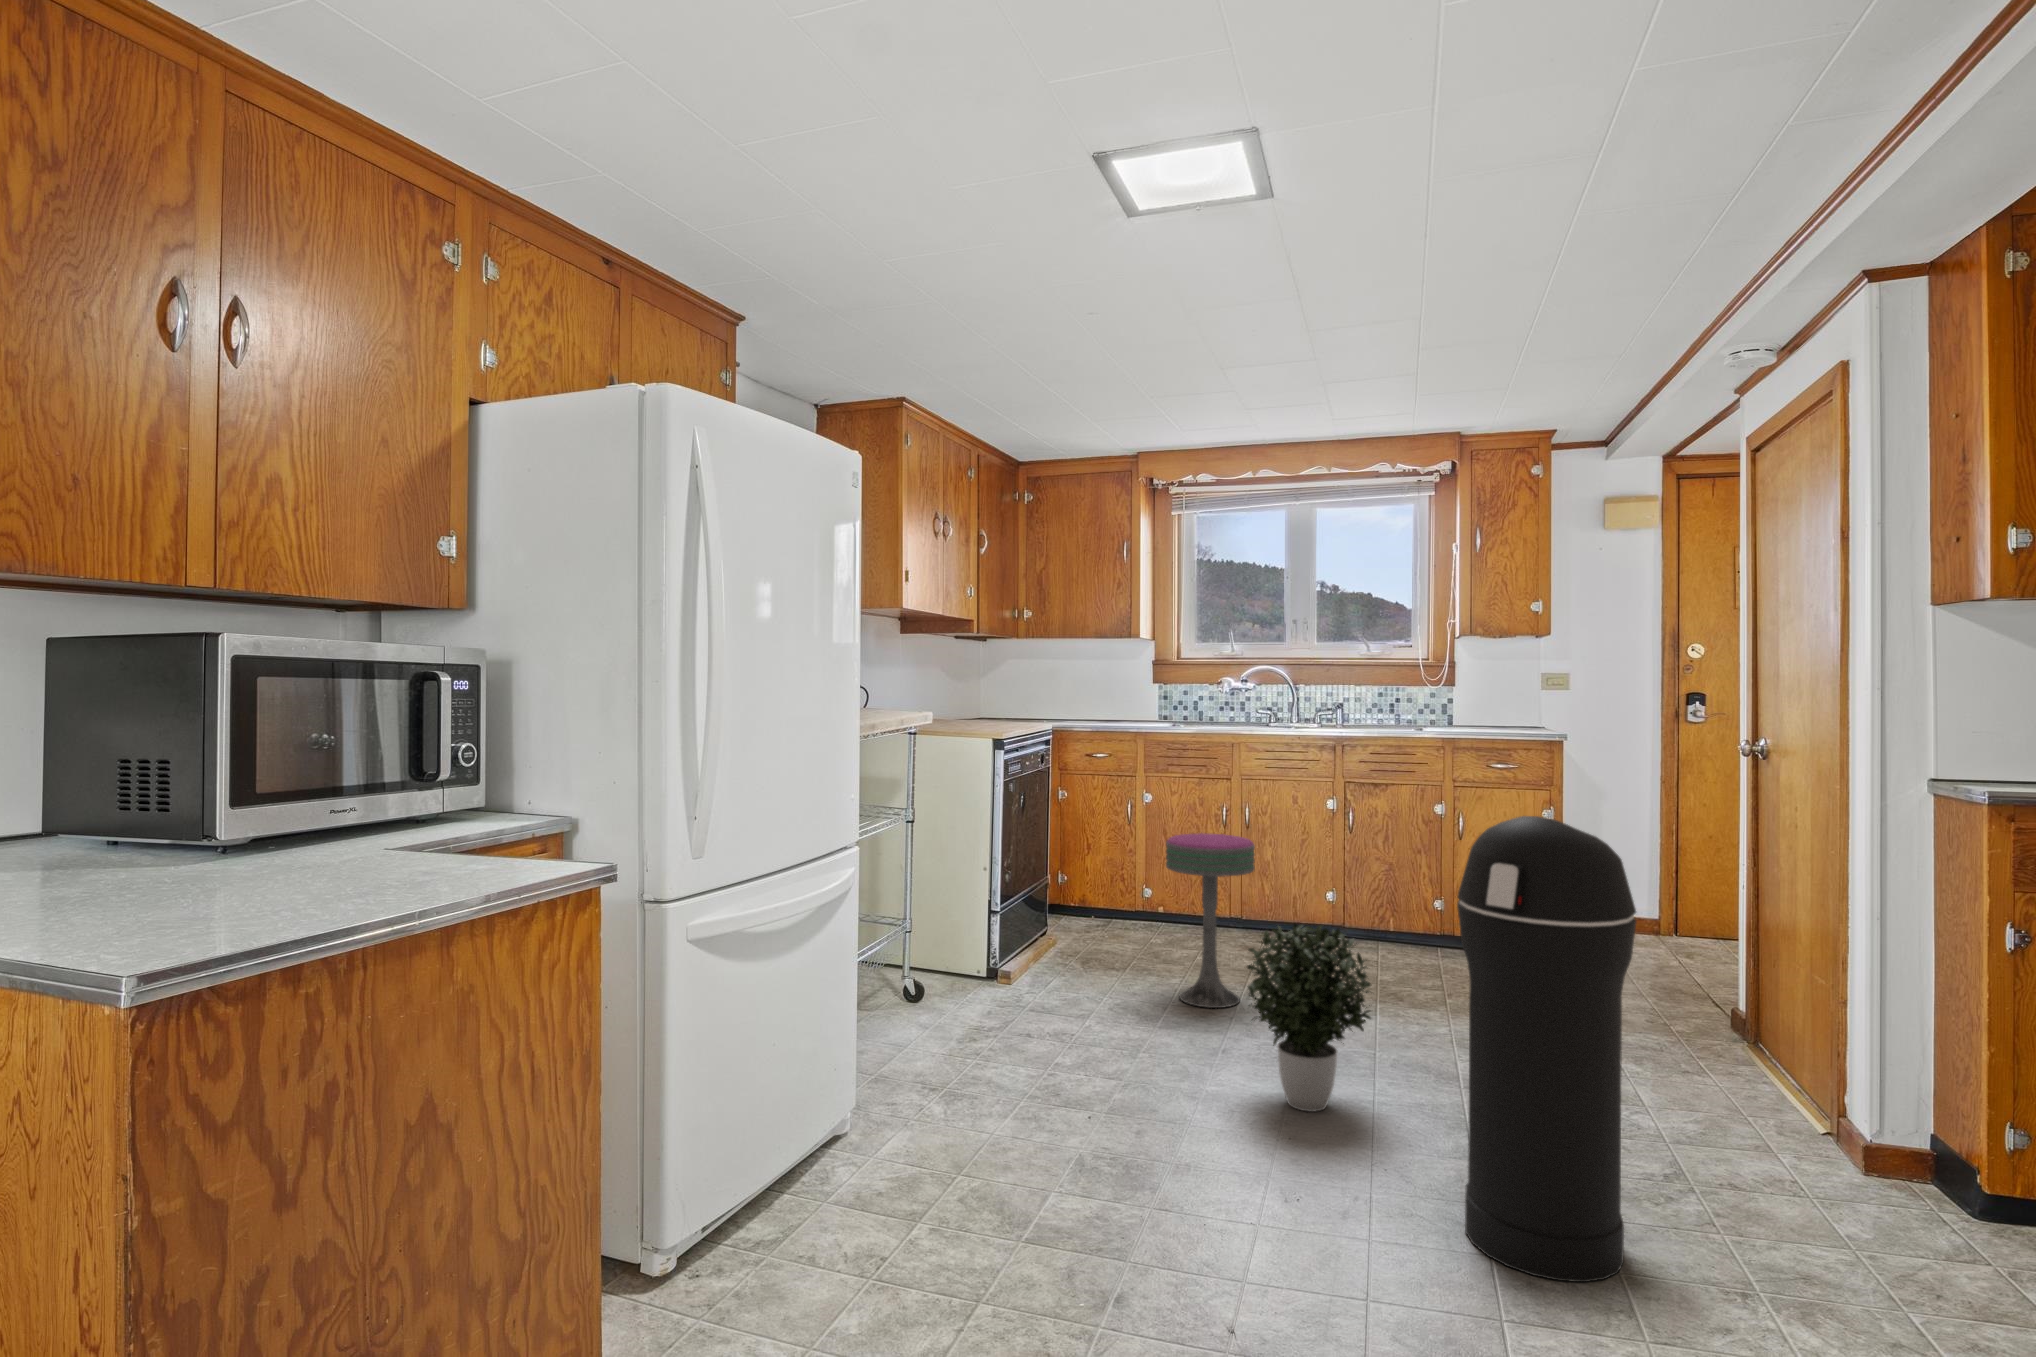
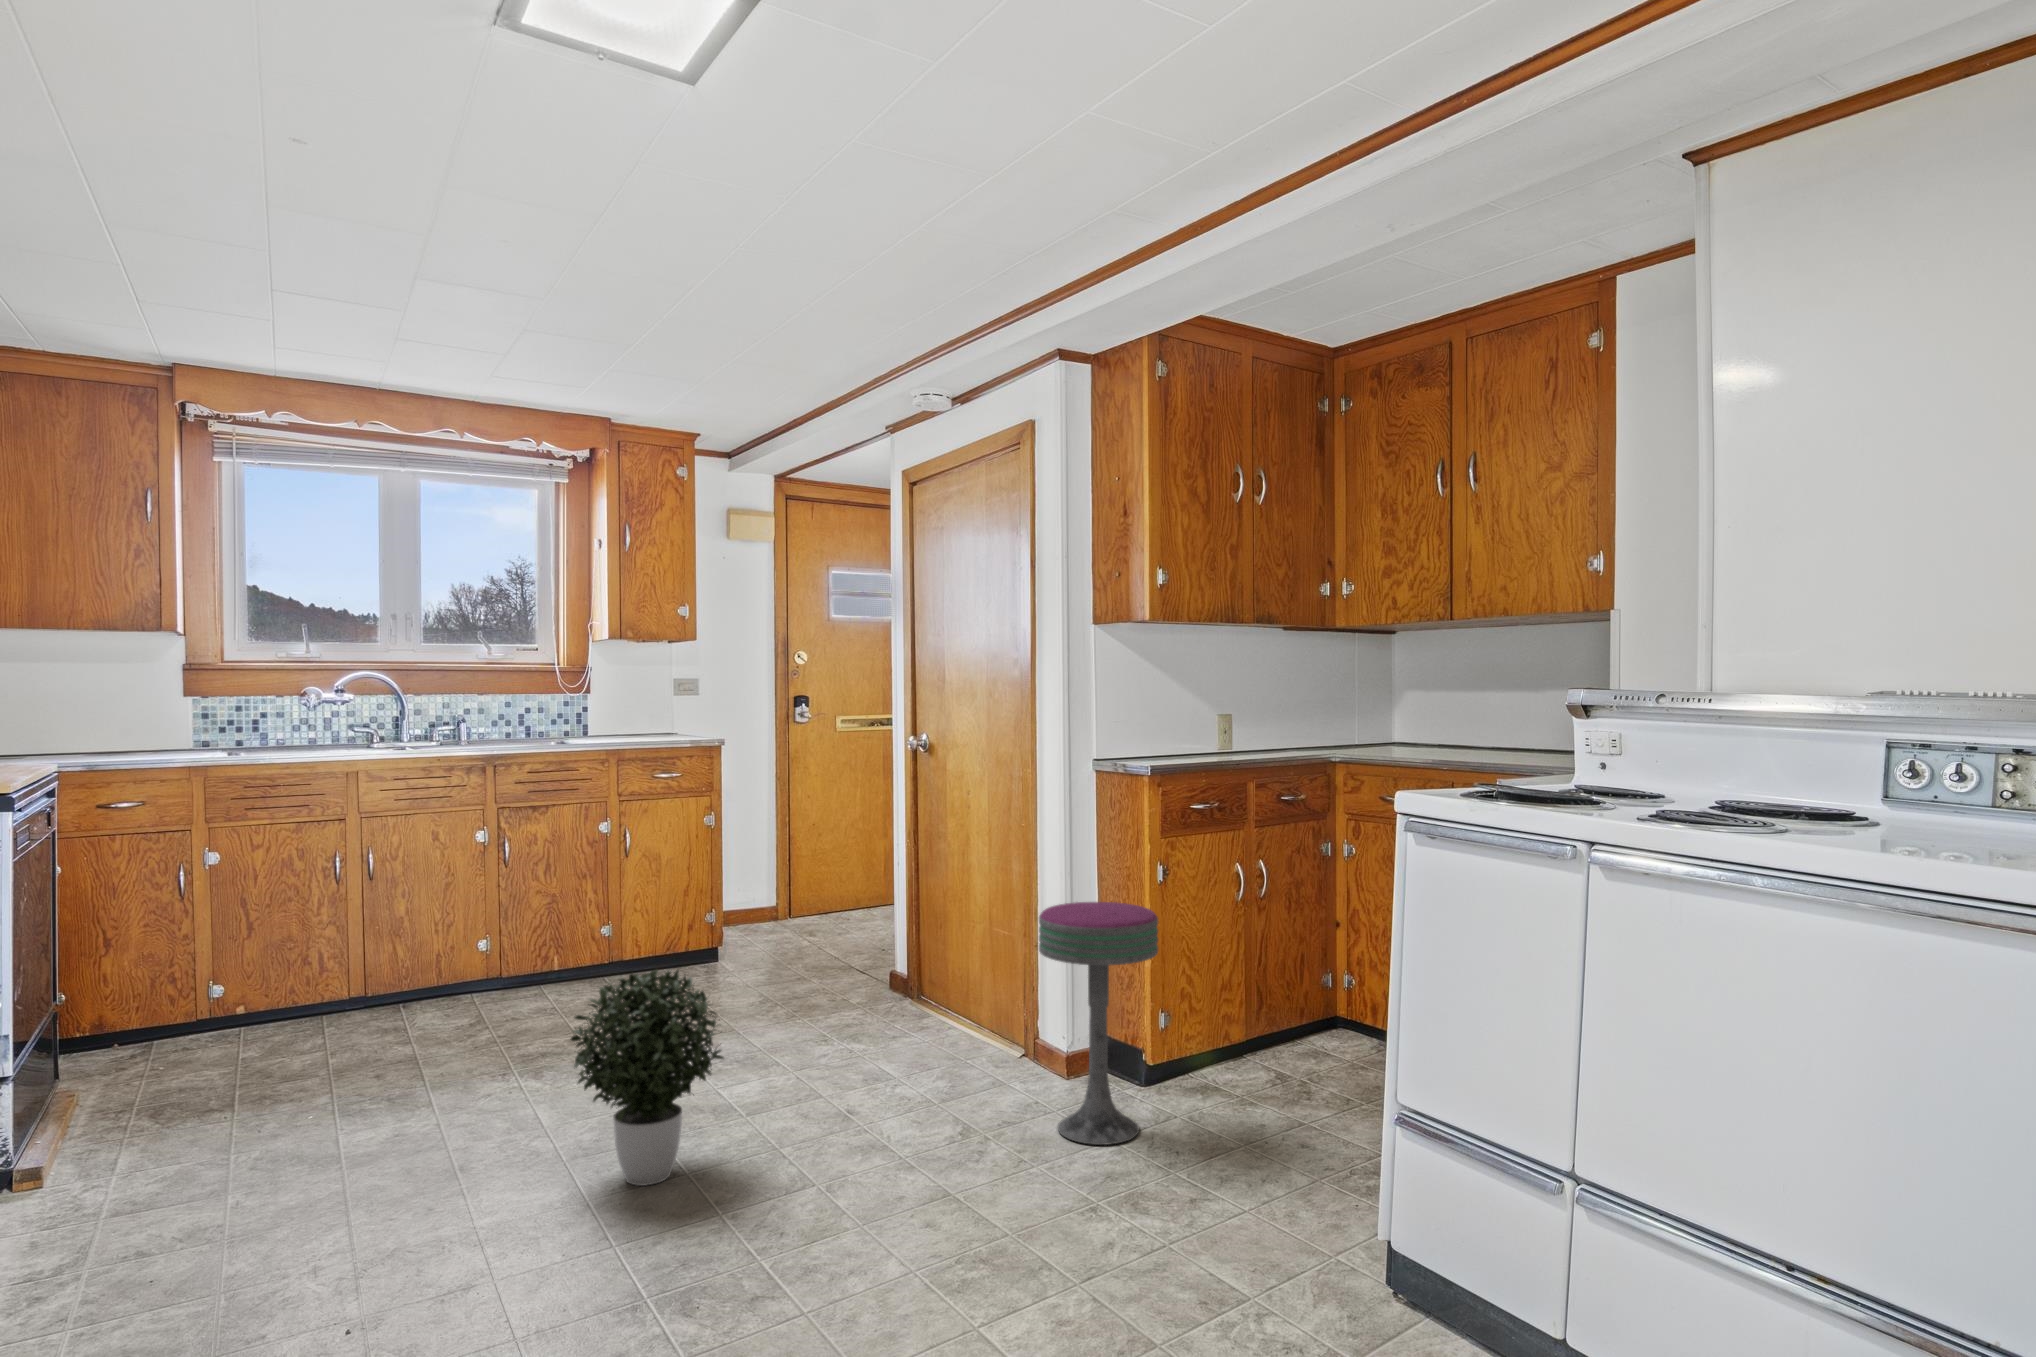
trash can: present [1457,816,1636,1282] -> none [879,819,1028,1243]
bar stool: present [1166,833,1255,1008] -> present [1039,902,1158,1145]

